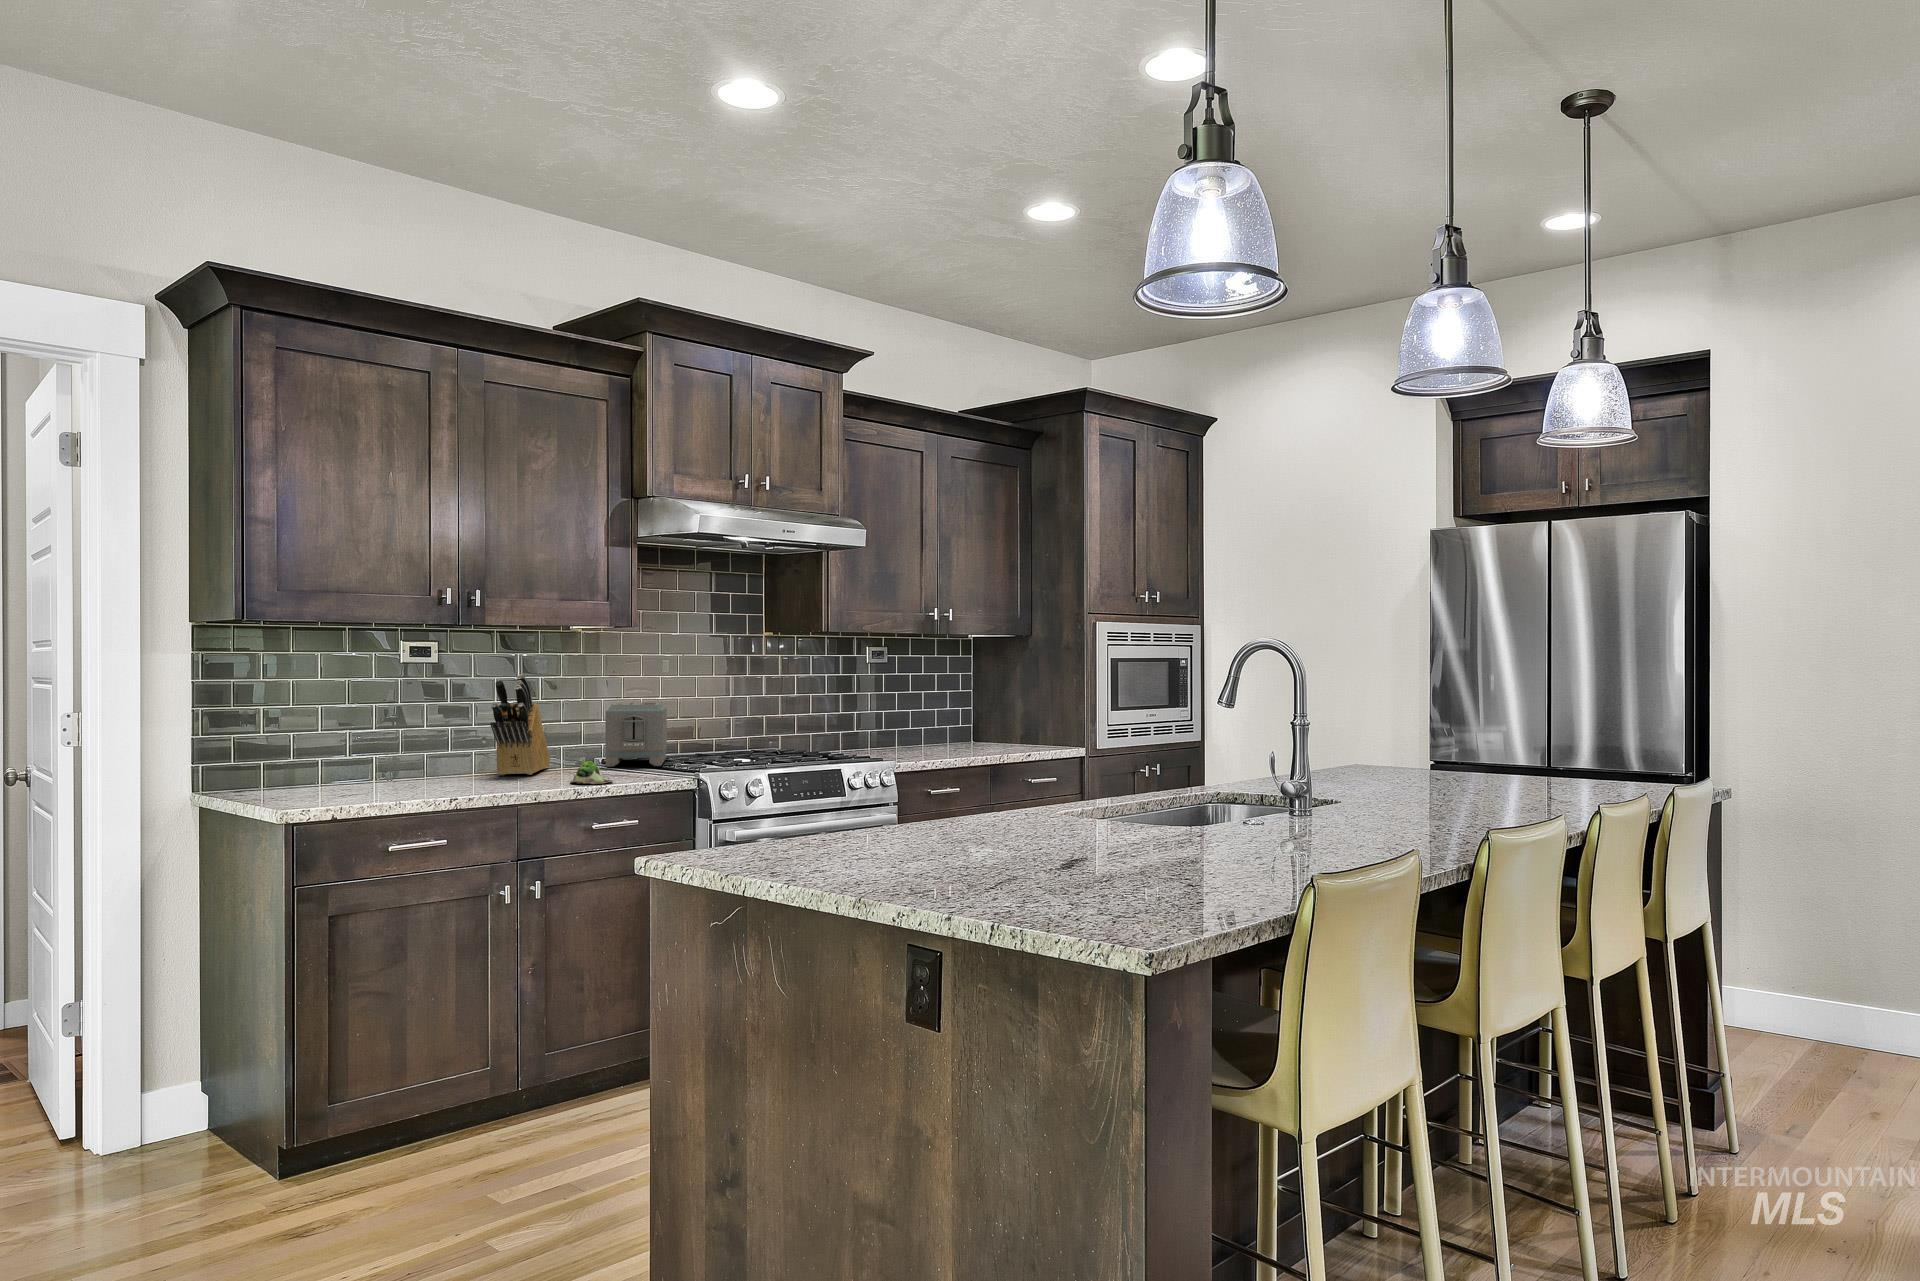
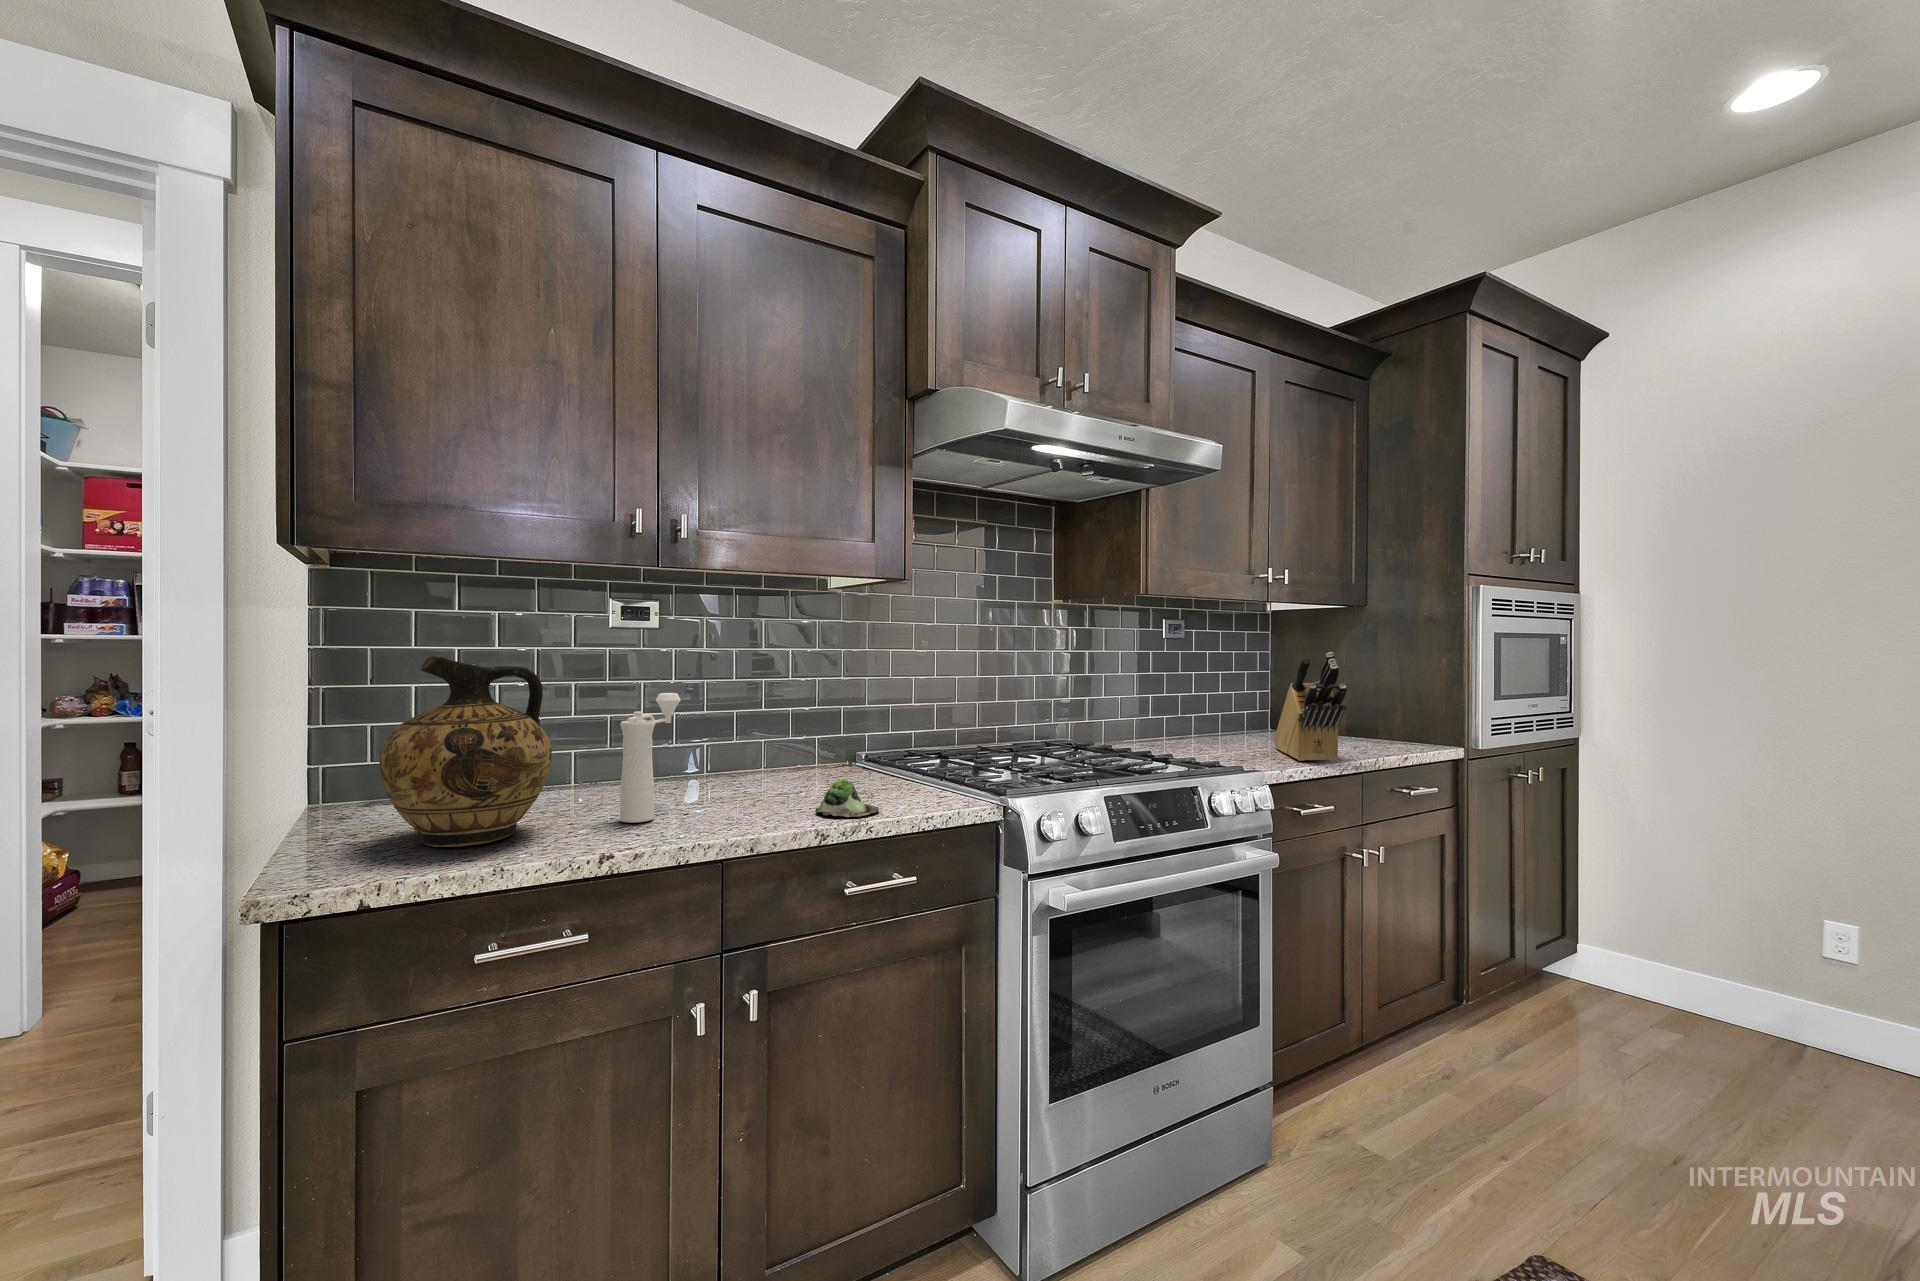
knife block: present [490,674,550,775] -> present [1274,652,1347,762]
ceramic jug: none [306,683,407,797] -> present [379,656,552,847]
toaster: present [605,702,667,767] -> none [880,681,960,770]
pepper mill: none [442,707,474,788] -> present [620,693,681,823]

